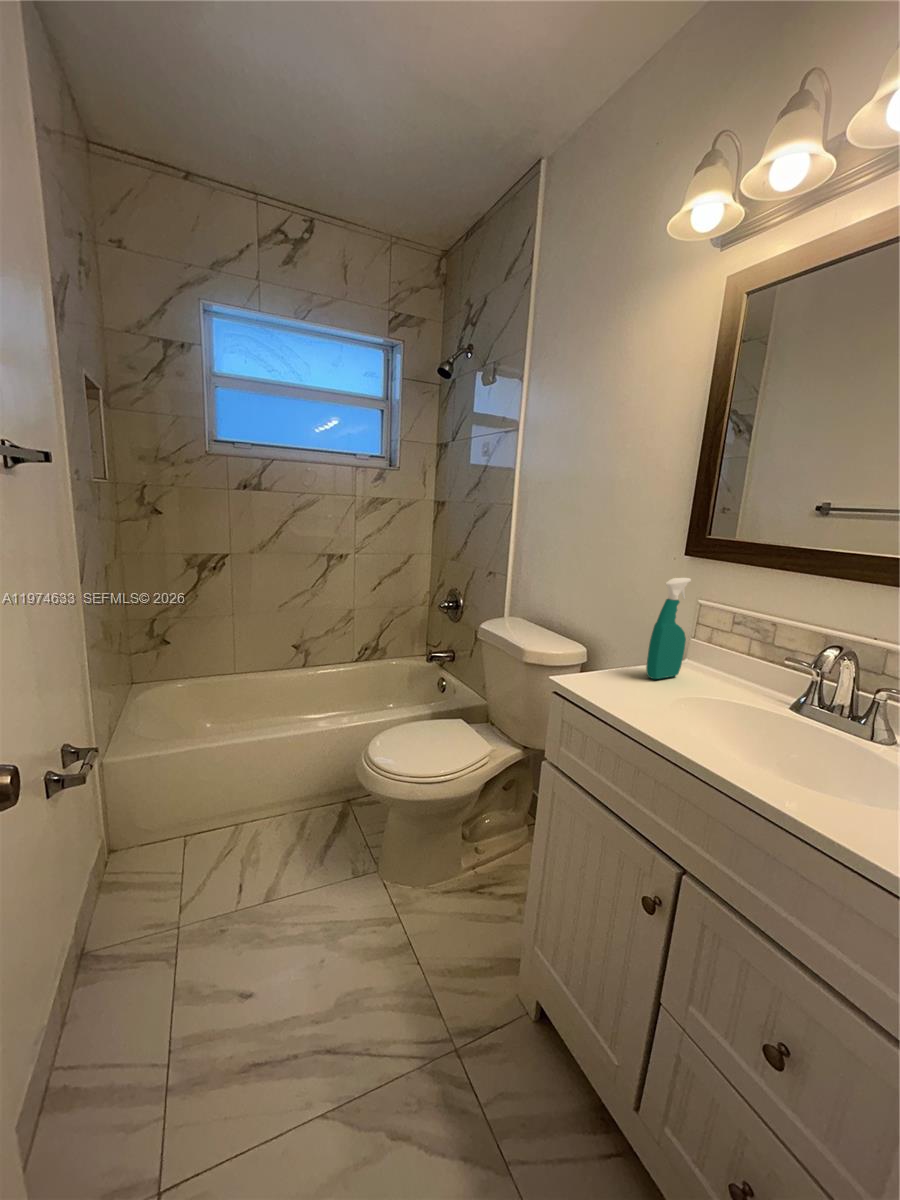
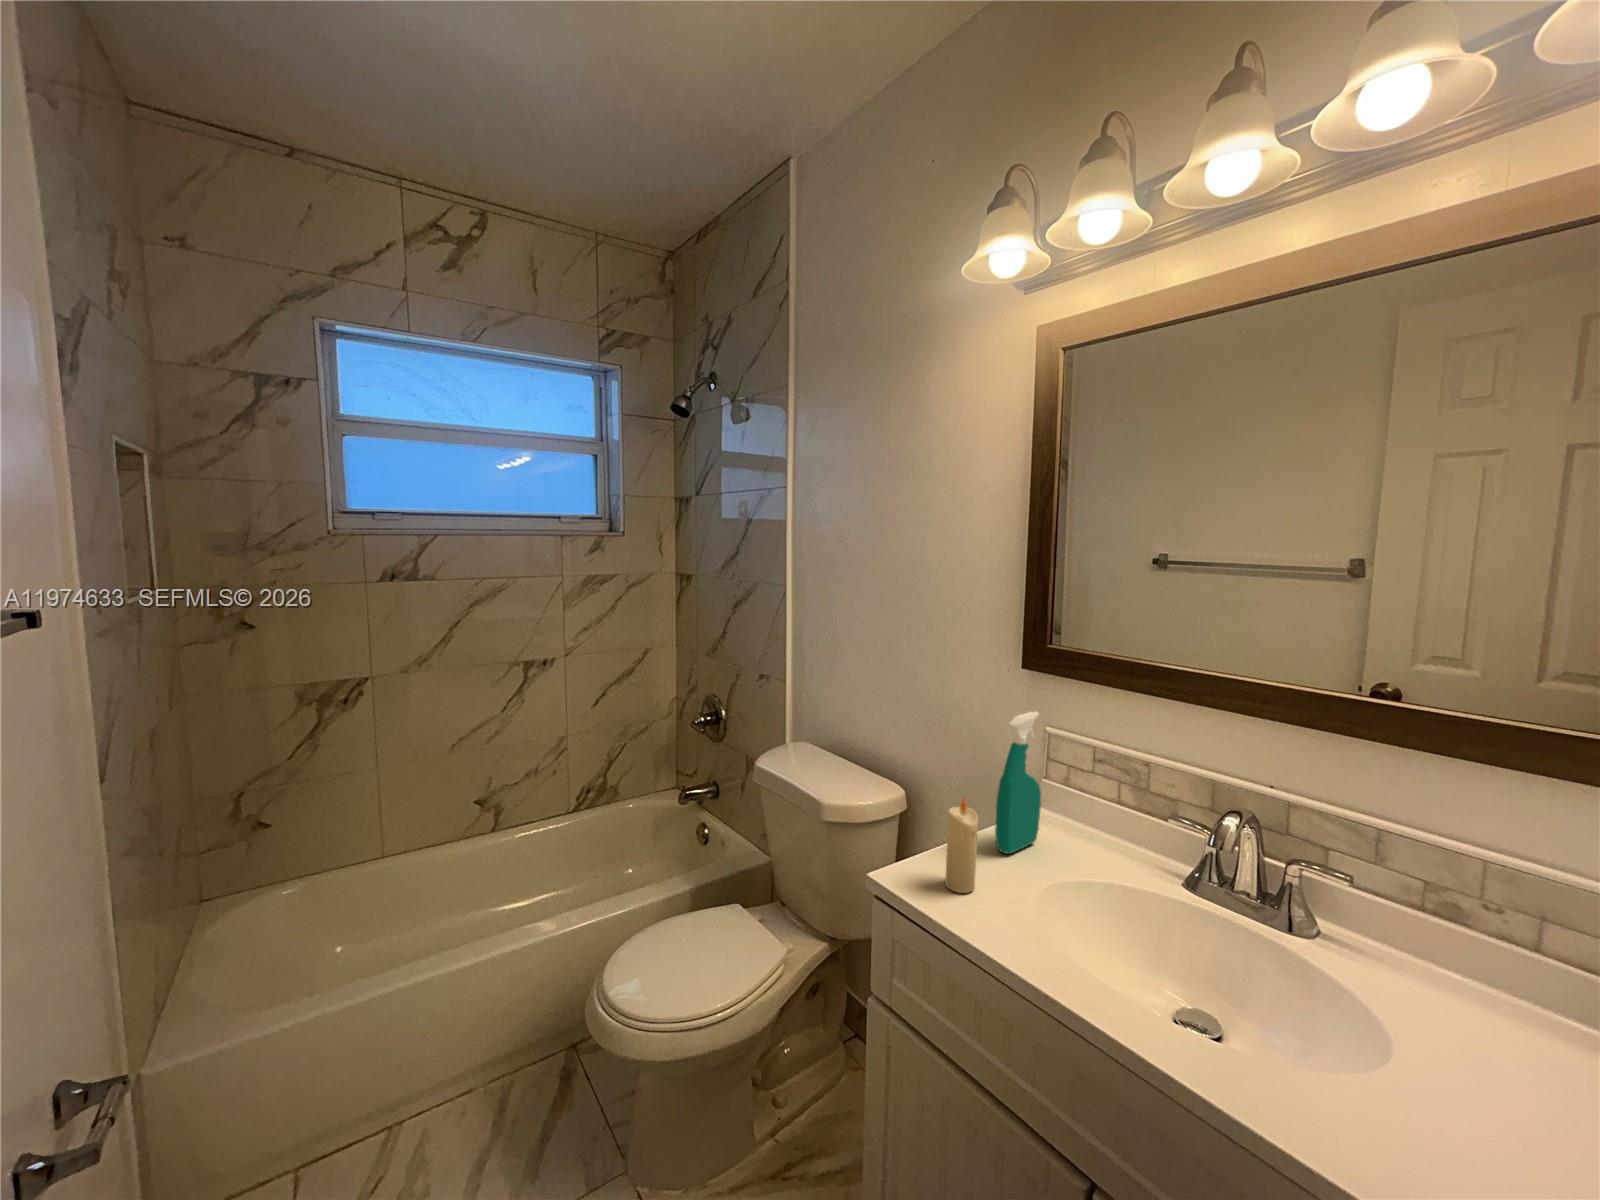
candle: none [604,626,632,695] -> present [945,797,978,893]

